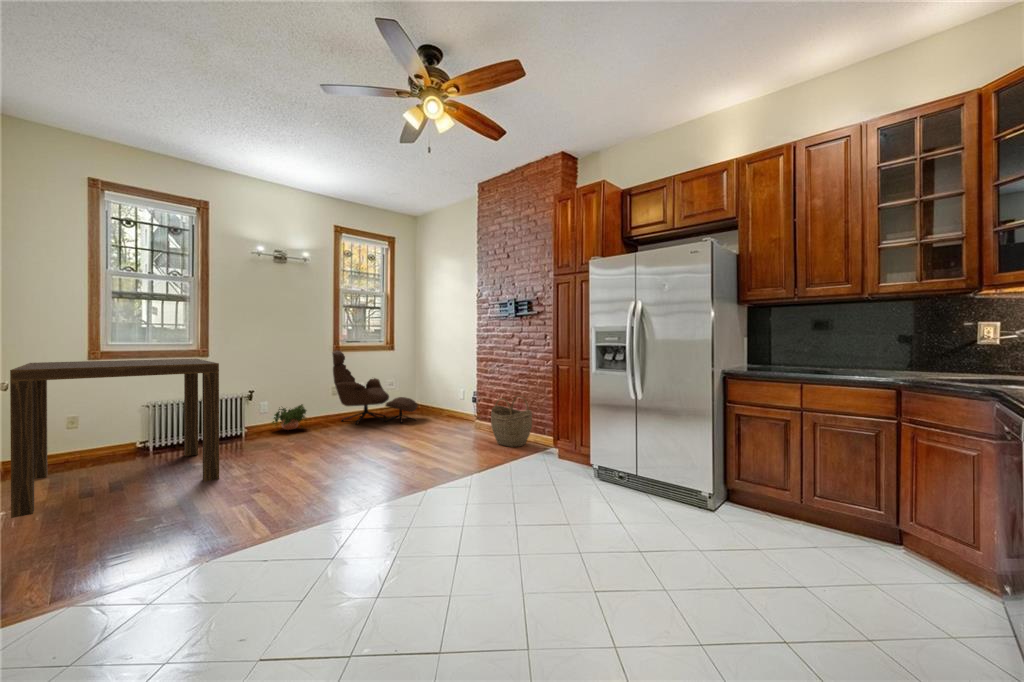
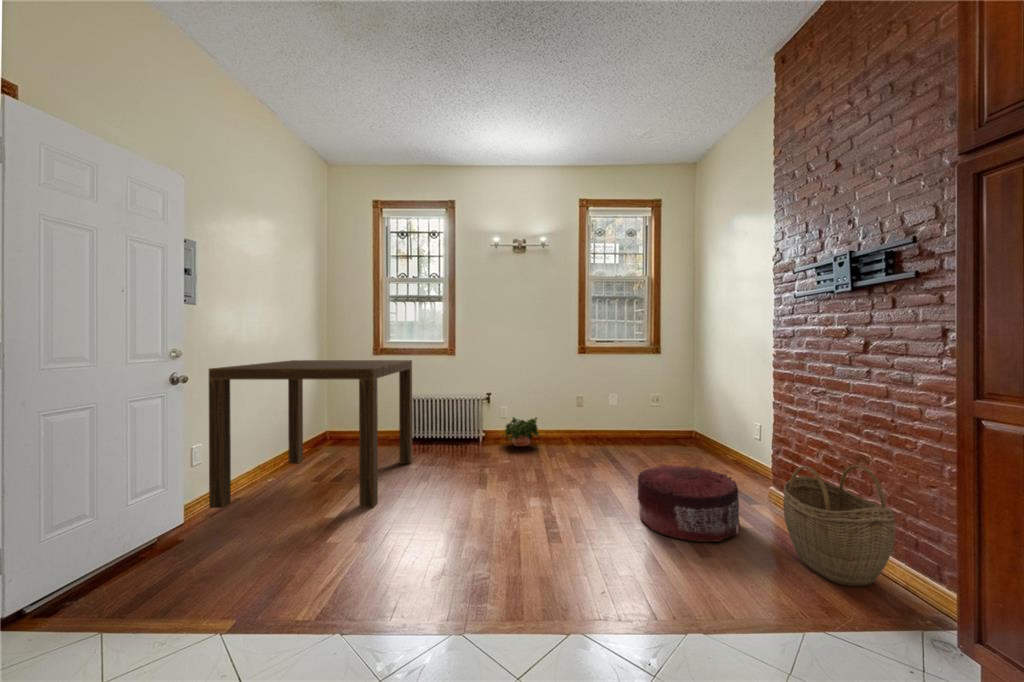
lounge chair: present [332,351,418,424] -> none [572,353,686,462]
pouf: none [416,412,470,449] -> present [637,465,740,542]

